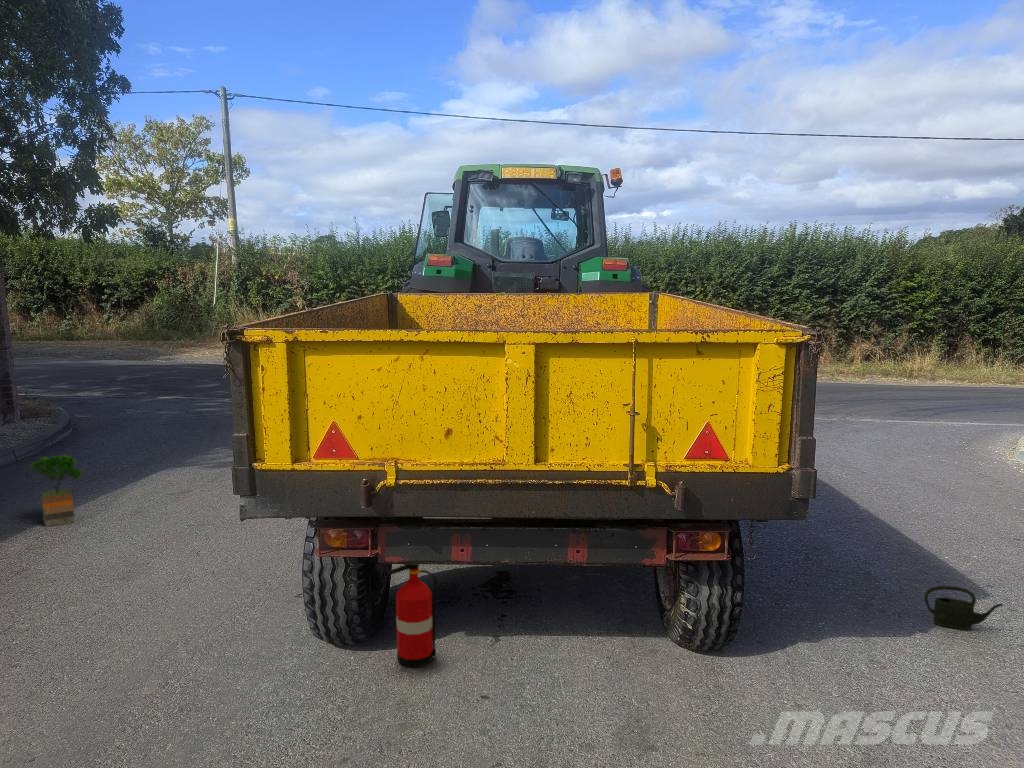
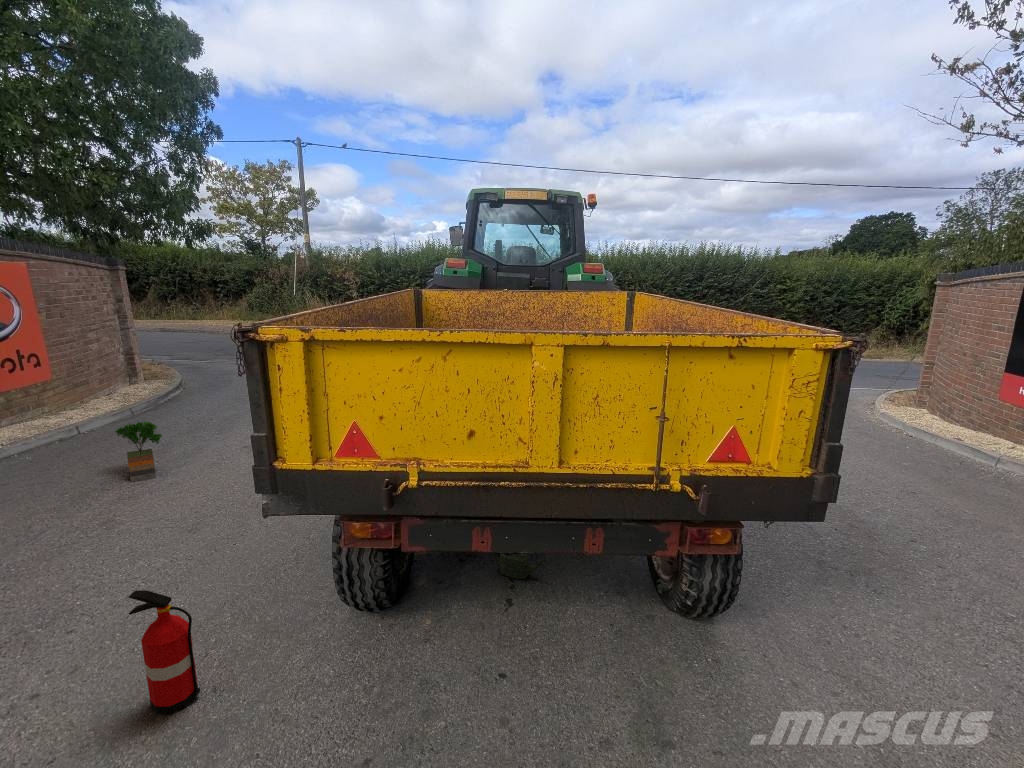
fire extinguisher: present [387,564,437,667] -> present [128,590,200,714]
watering can: present [925,586,1003,630] -> present [494,554,547,579]

